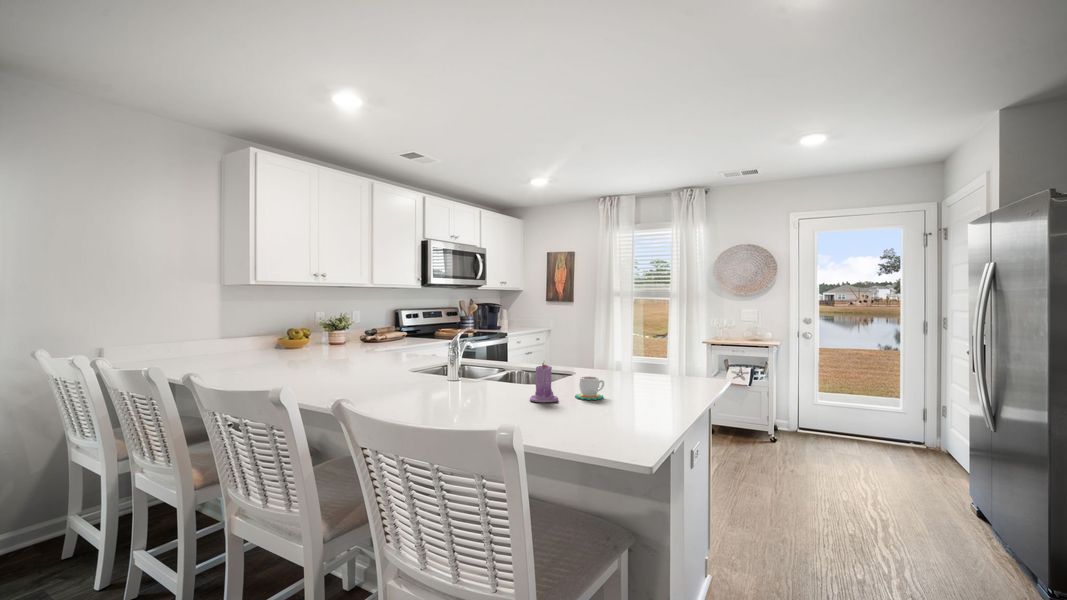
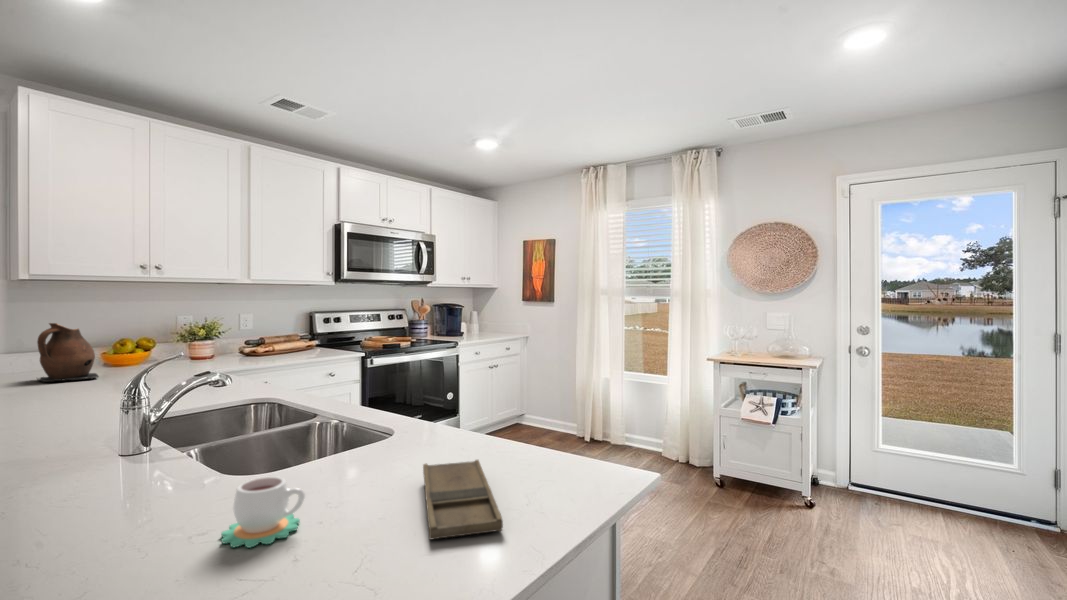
ceramic pitcher: none [273,316,313,356] -> present [37,323,99,382]
candle: present [530,363,558,403] -> none [75,444,171,559]
tray: none [626,377,685,397] -> present [423,460,503,539]

